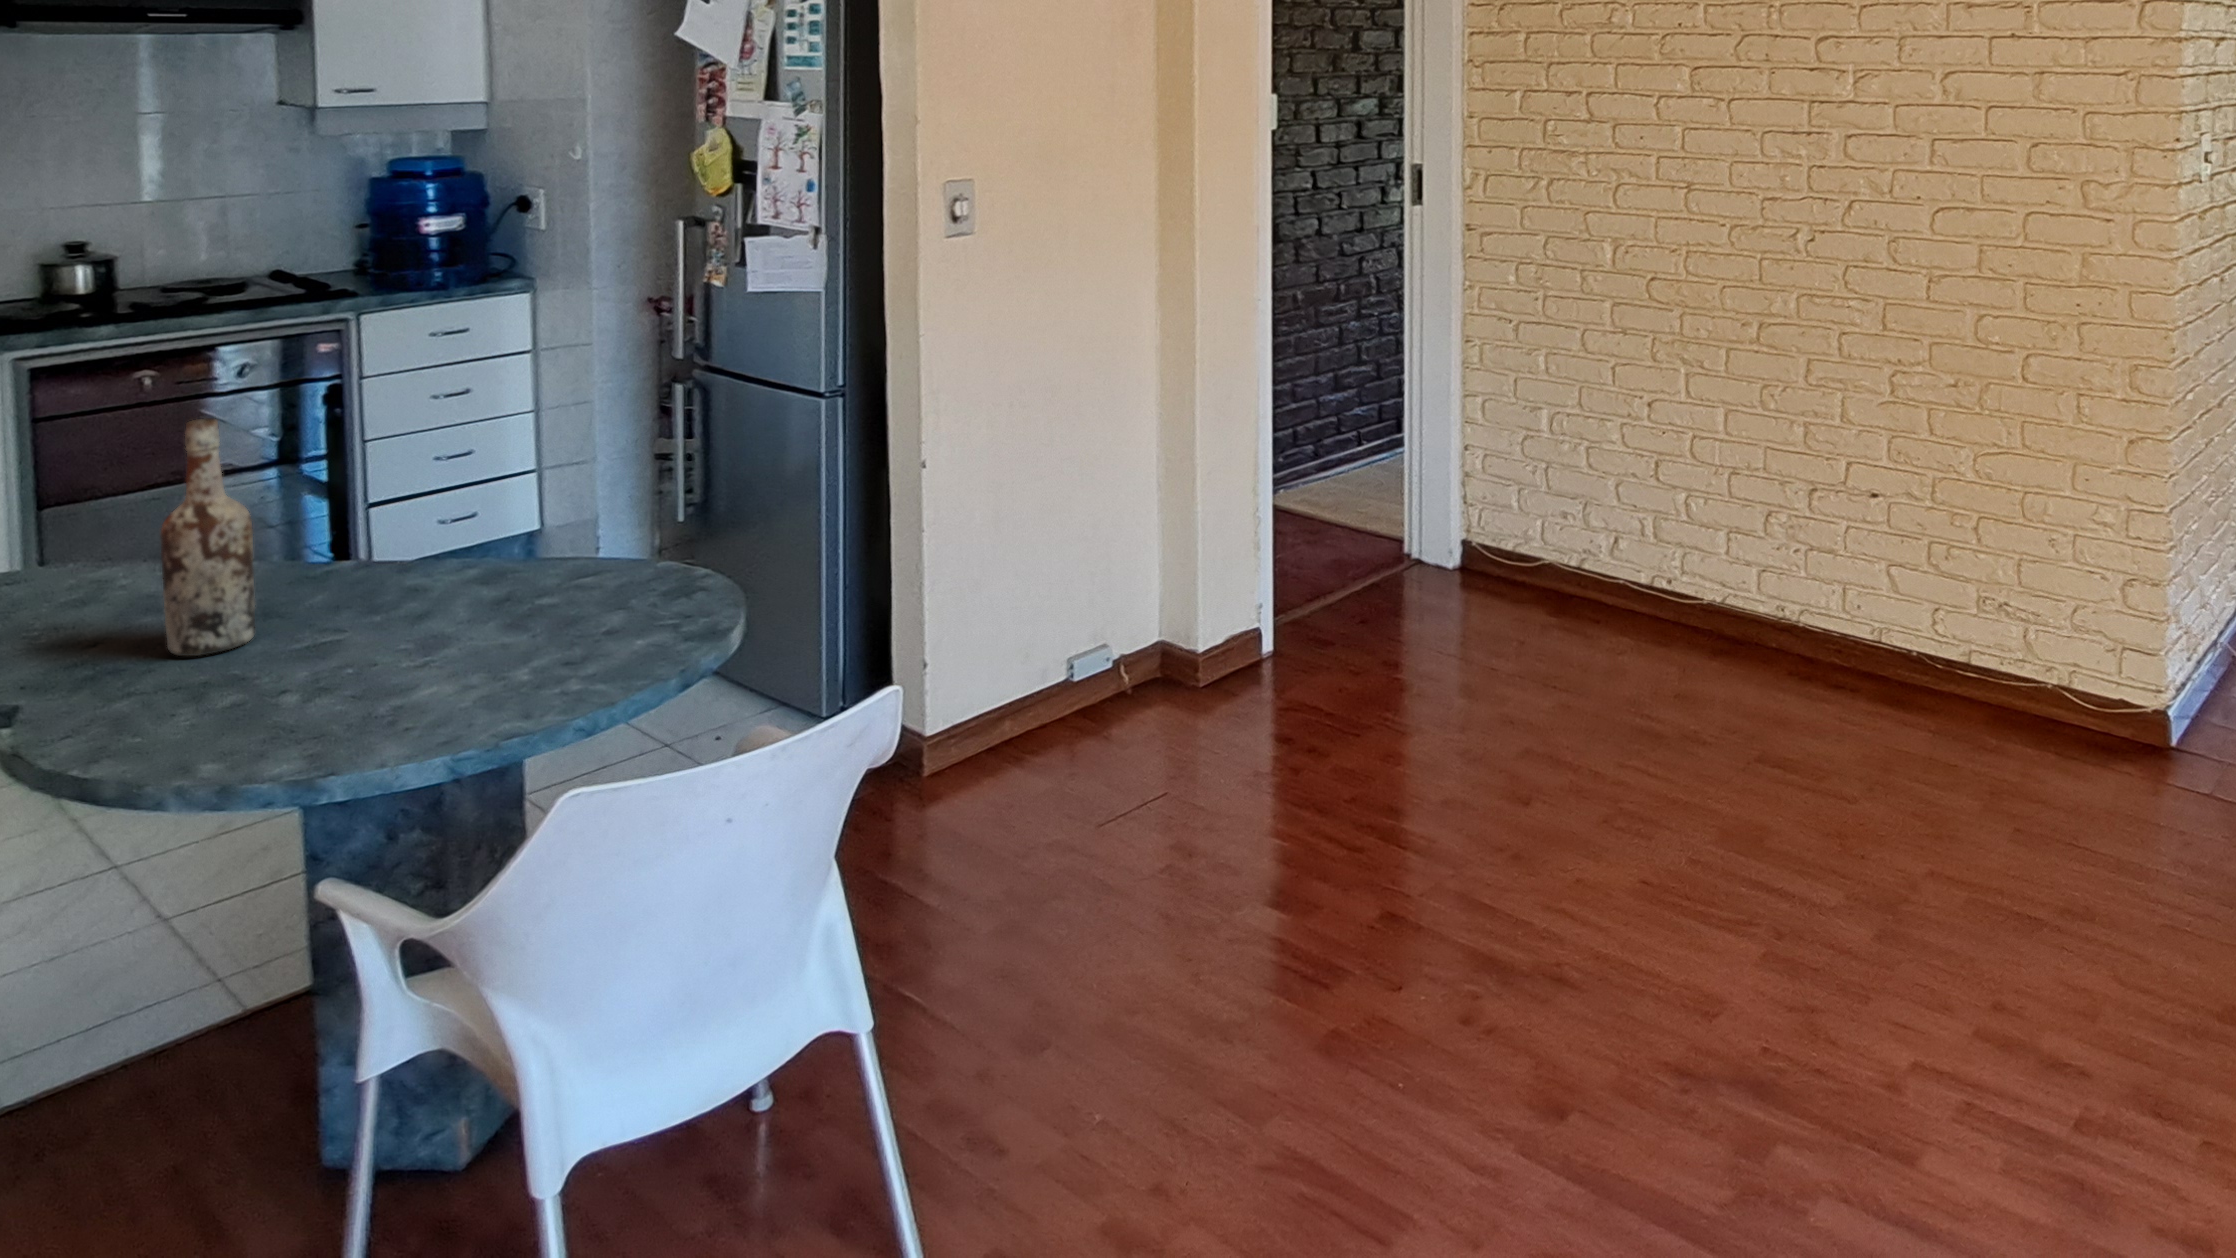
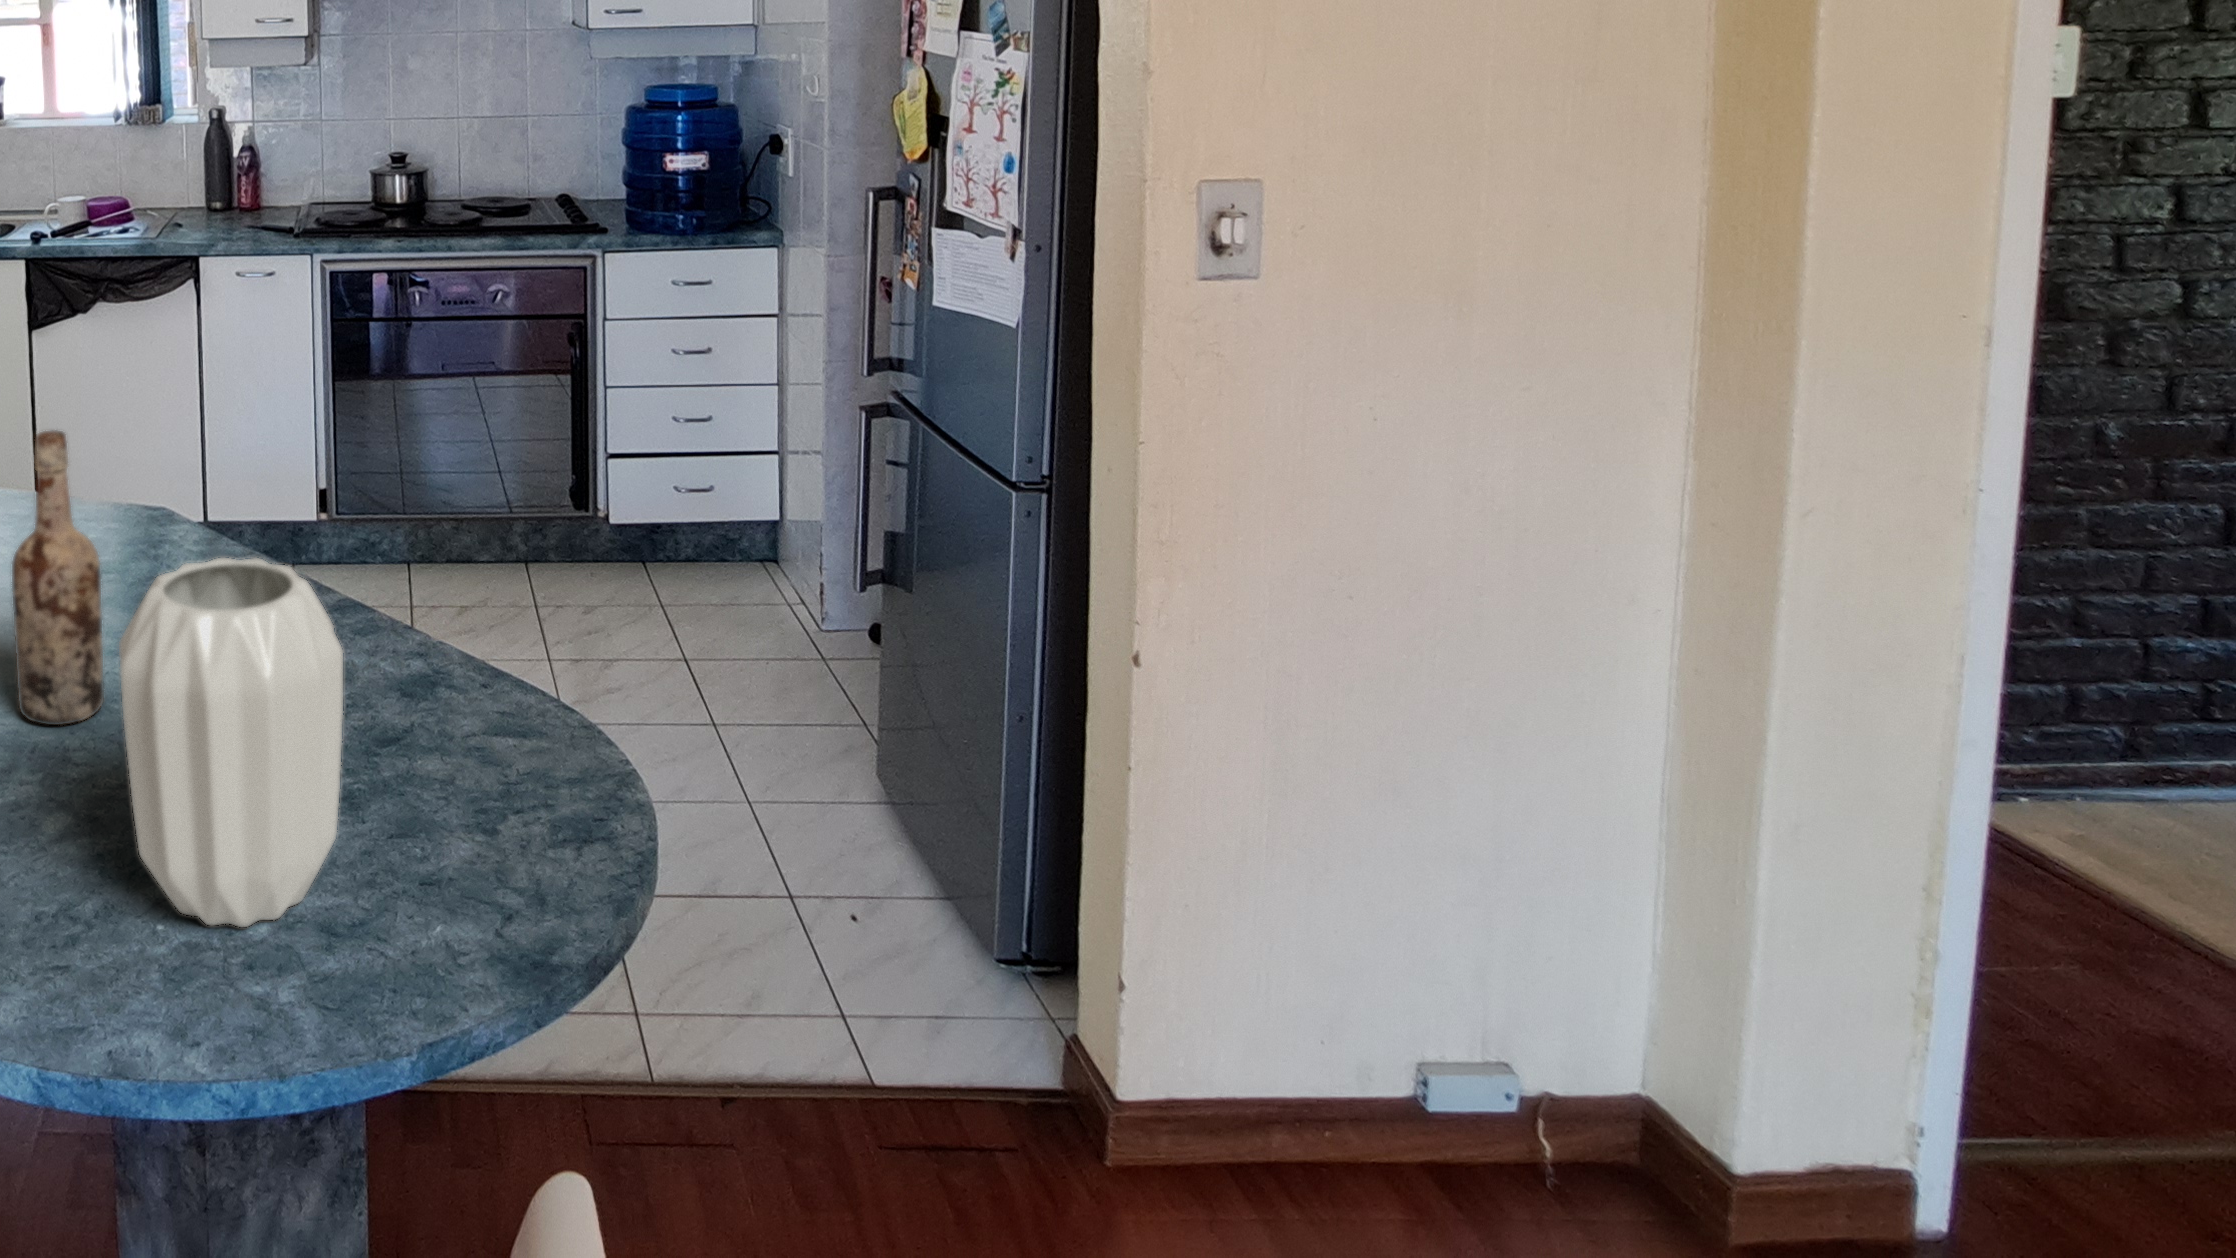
vase: none [408,440,580,674] -> present [119,558,343,927]

